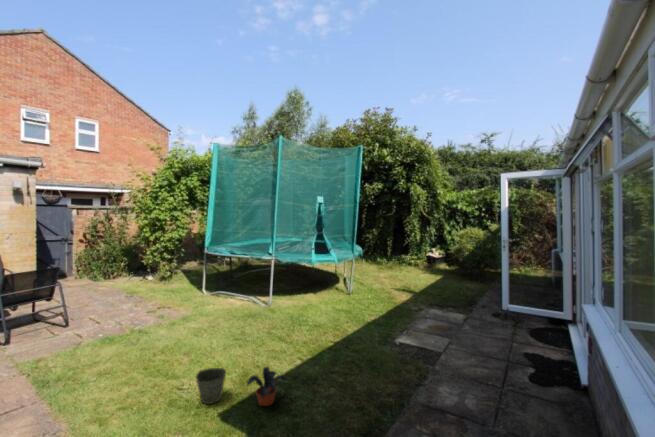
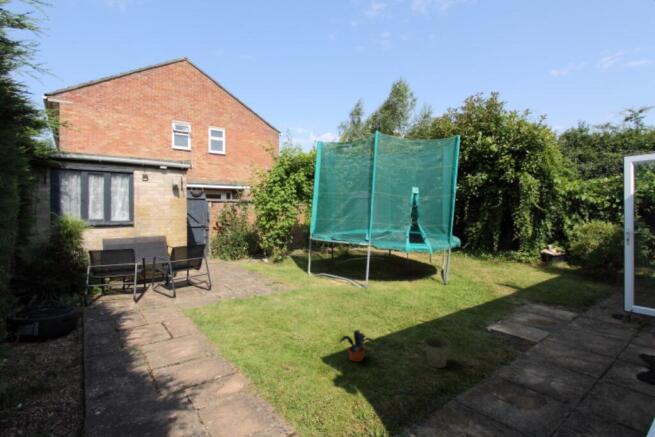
bucket: present [196,368,226,404] -> present [424,338,451,368]

